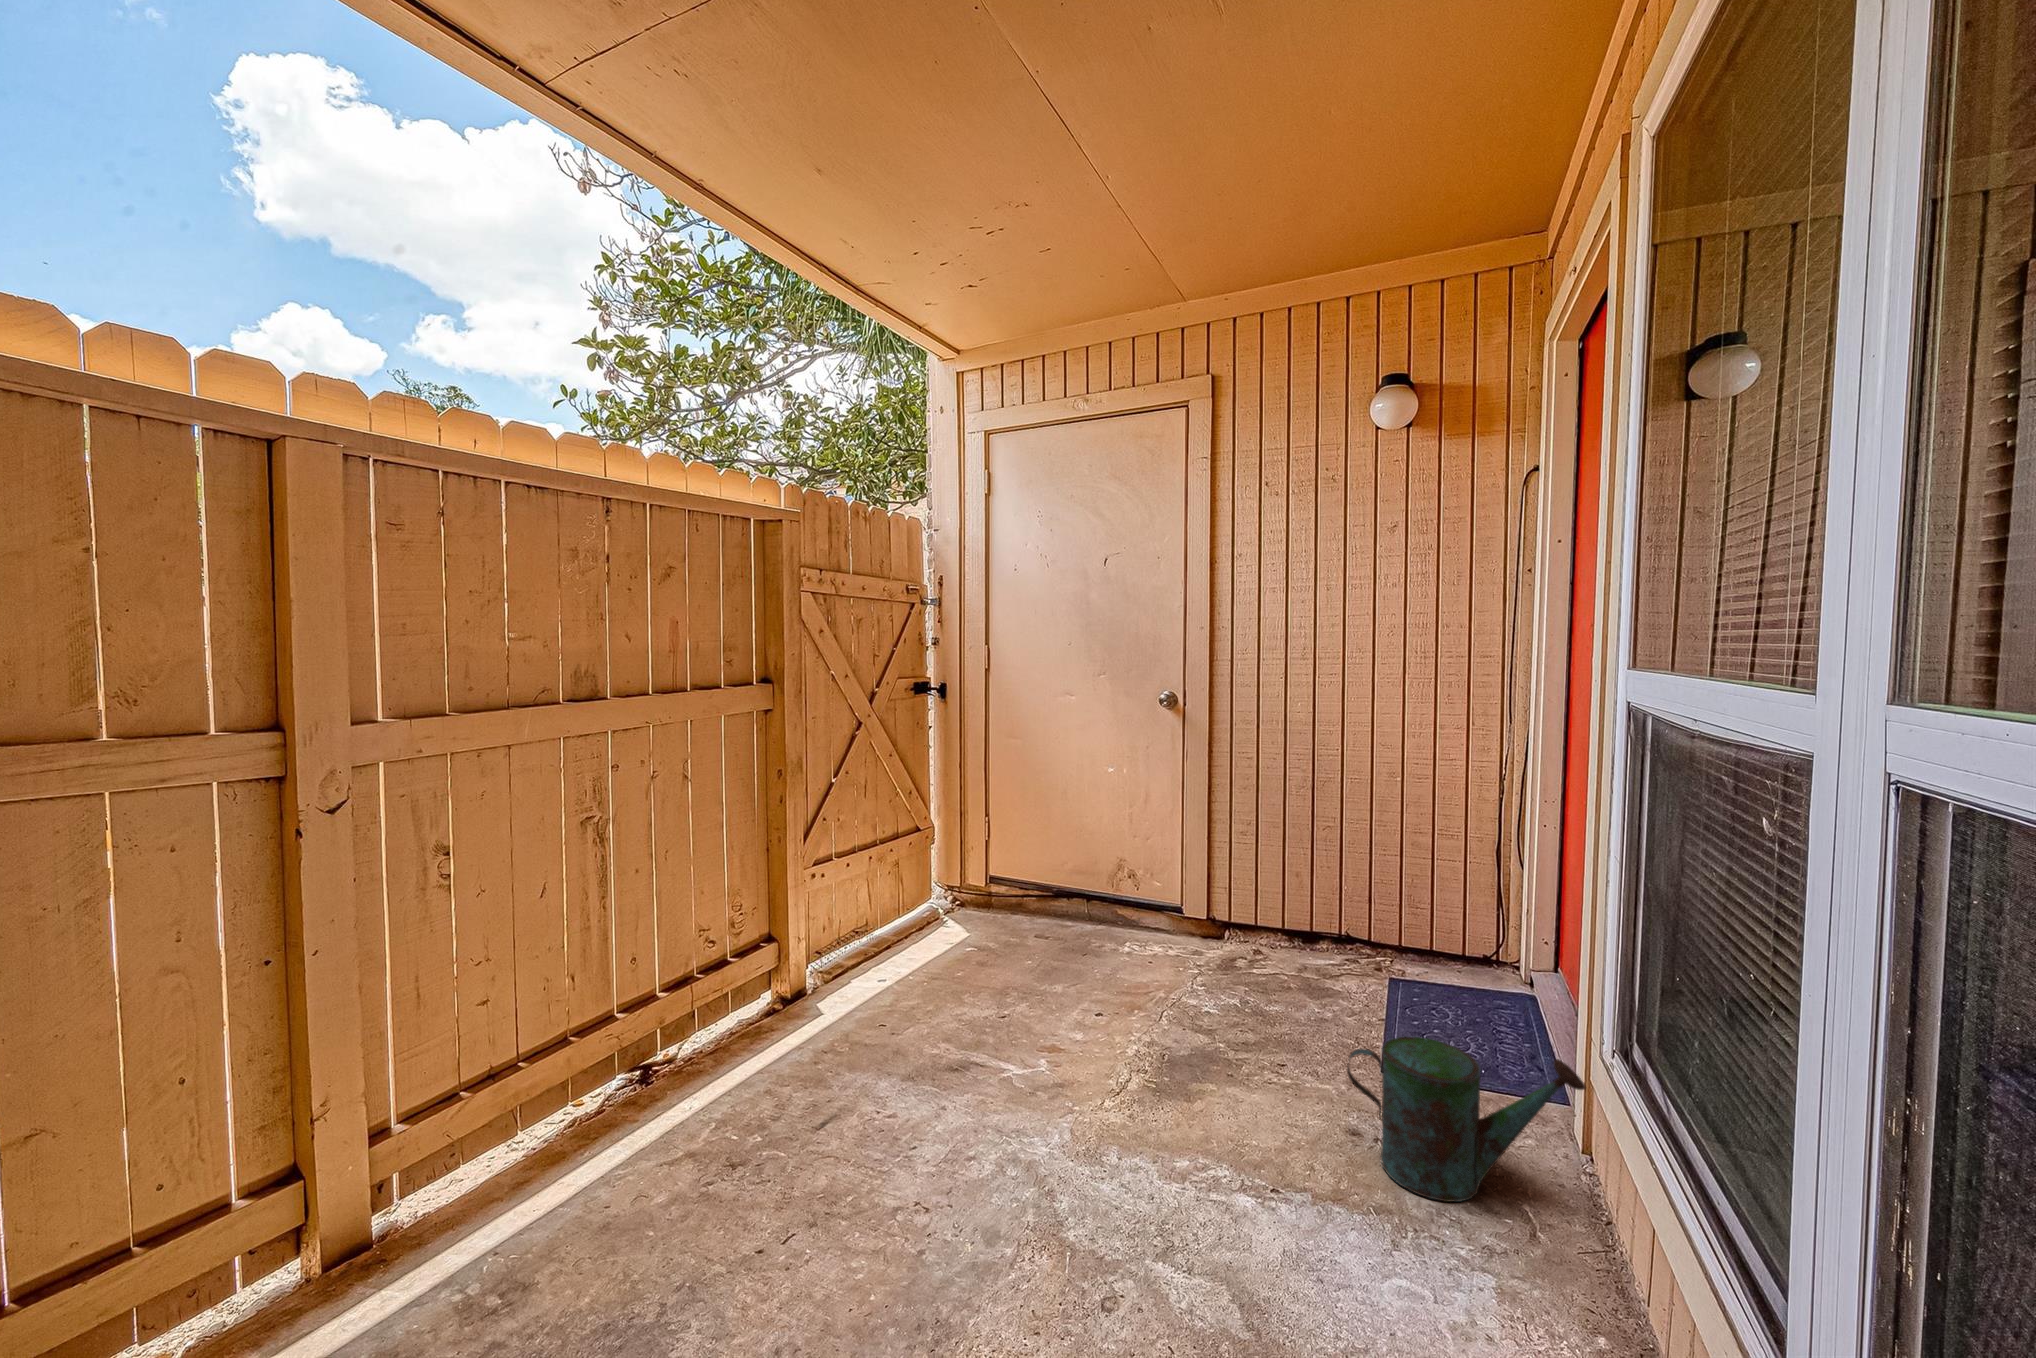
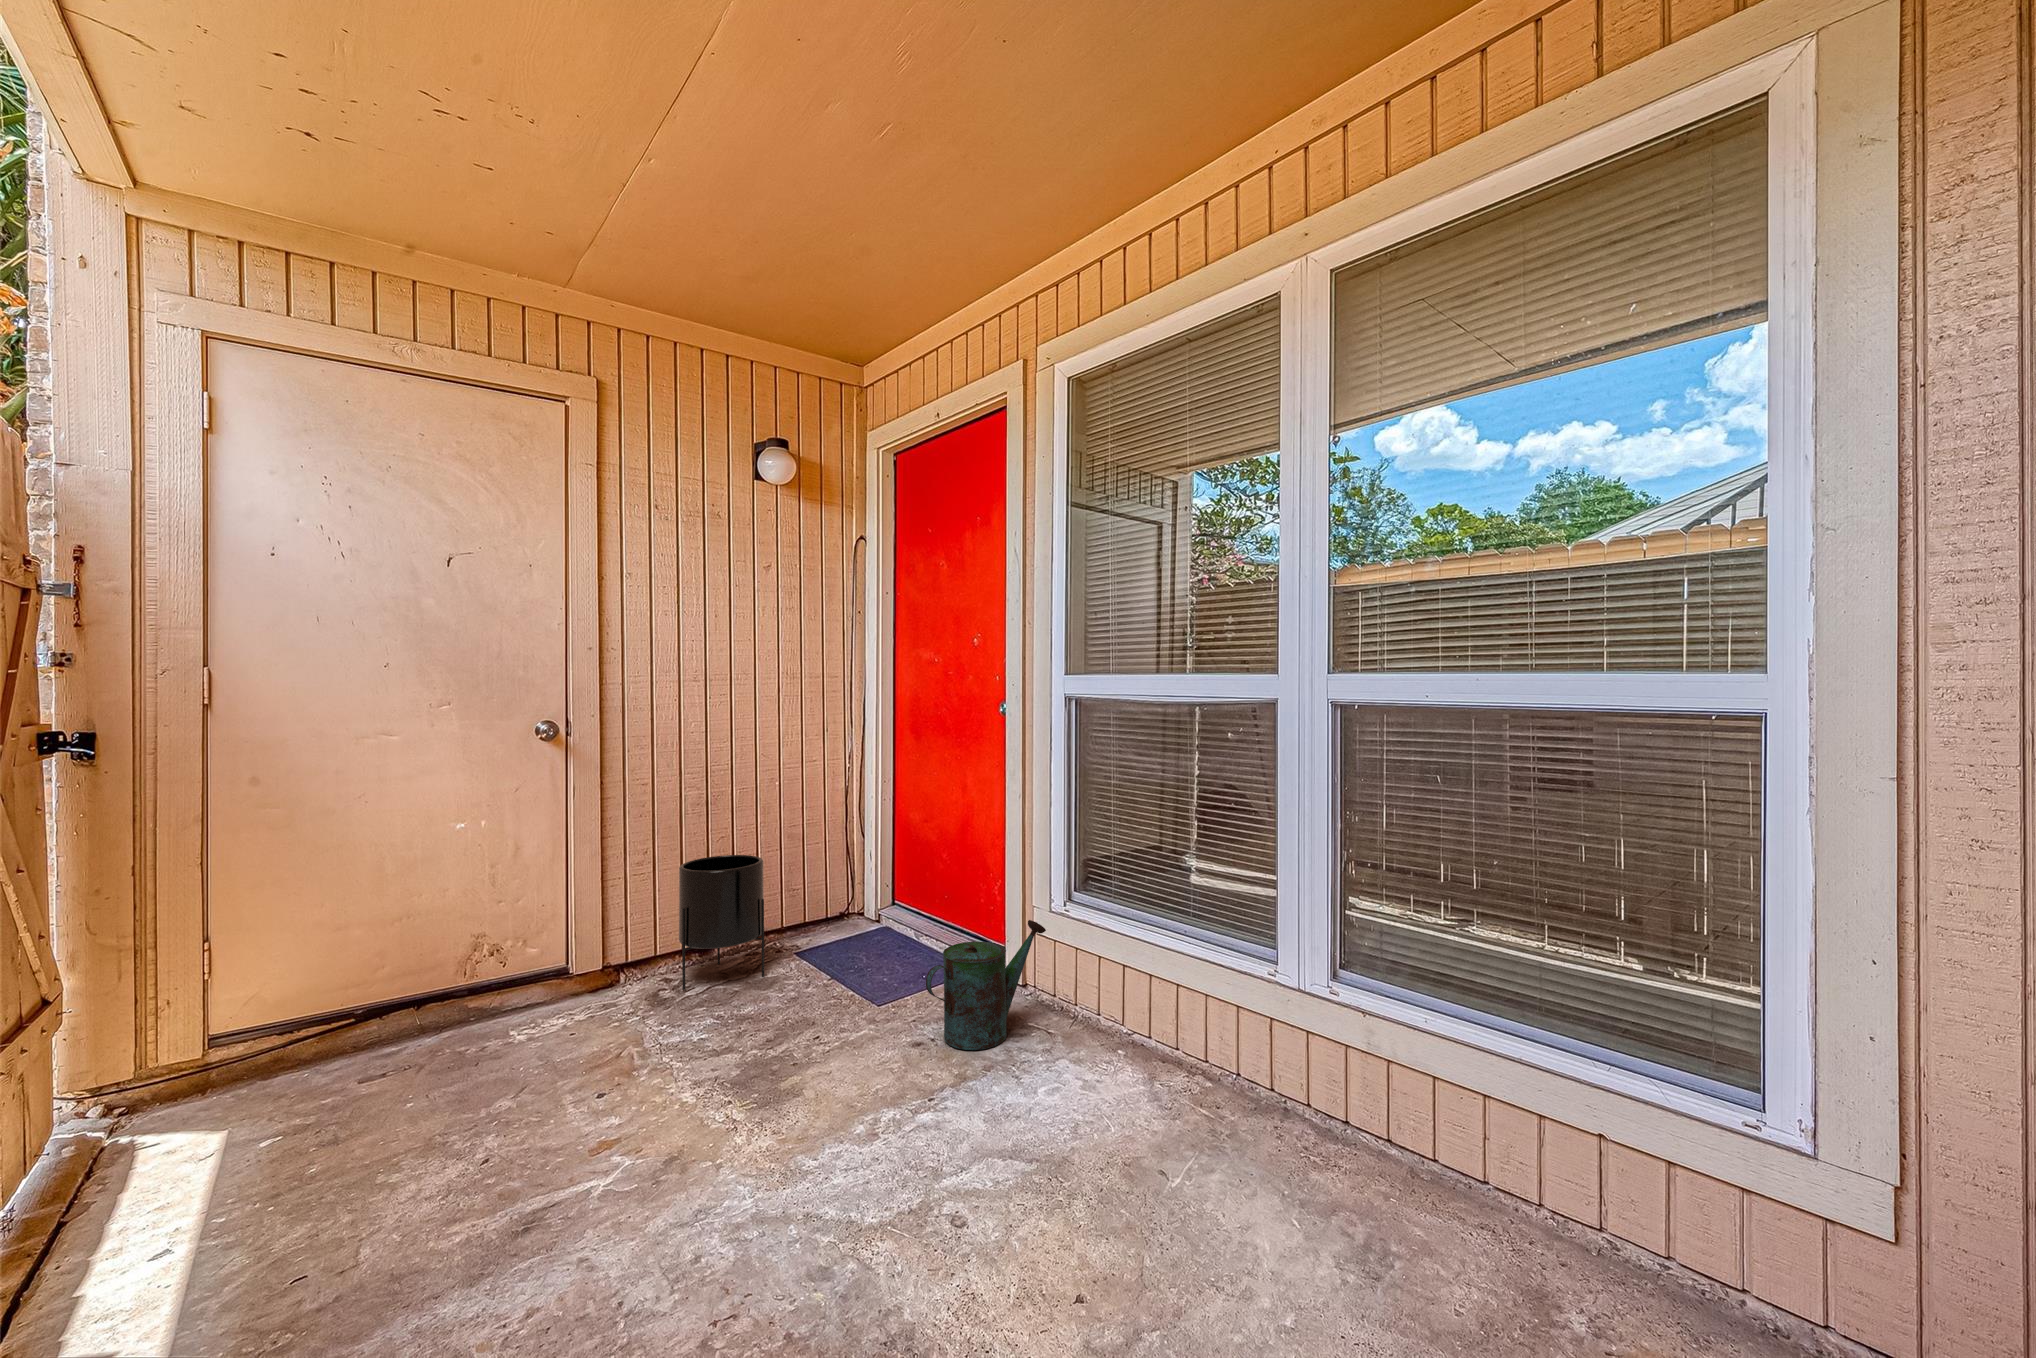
planter: none [1255,842,1346,985] -> present [679,855,764,990]

